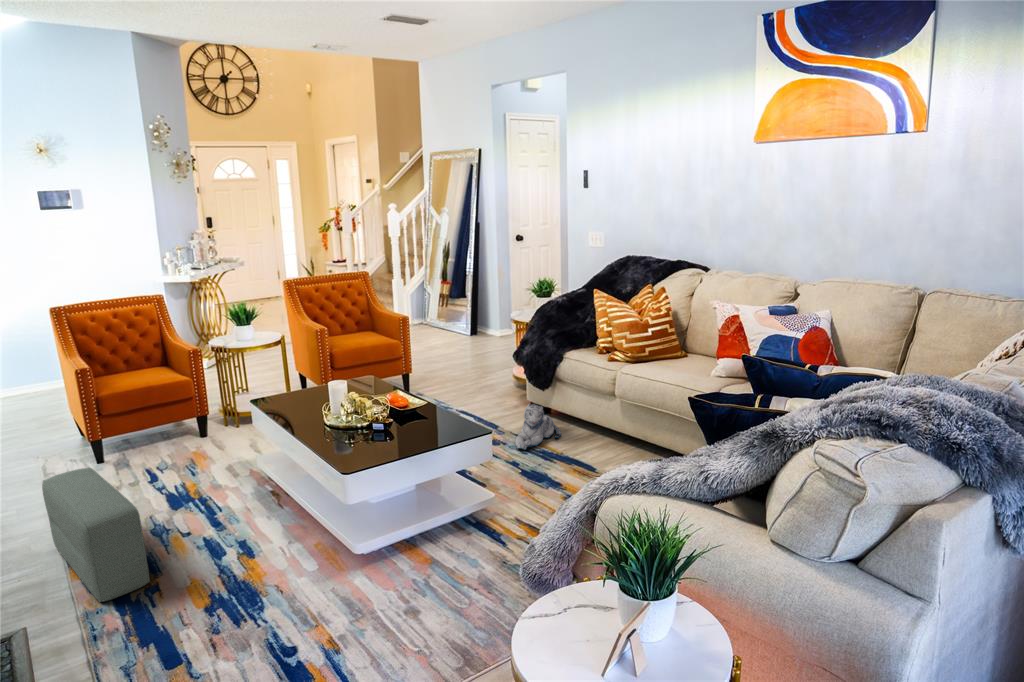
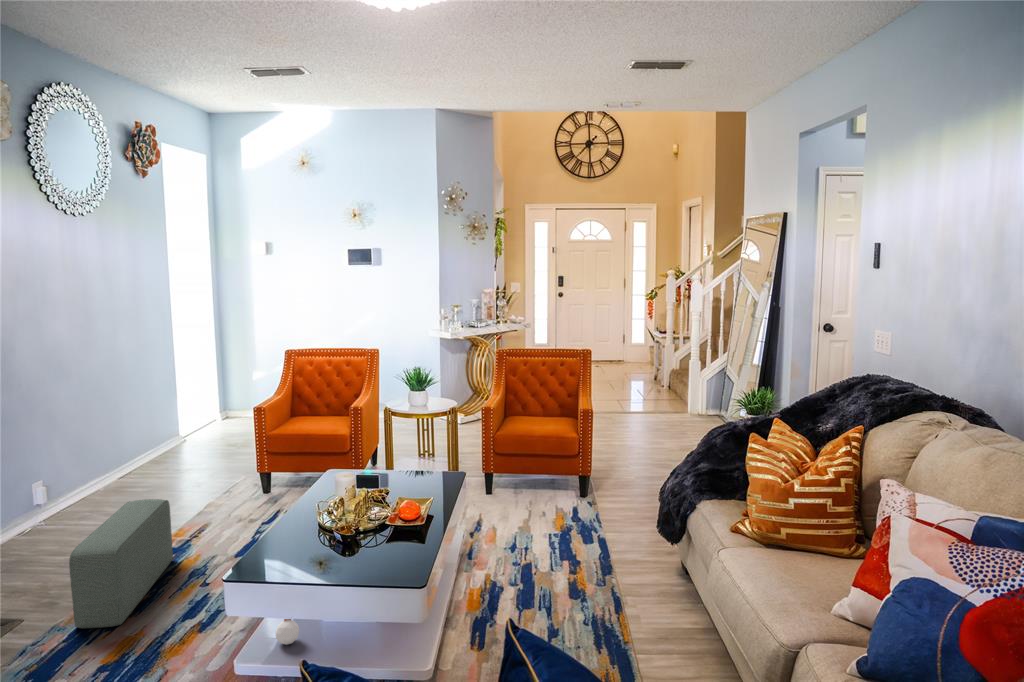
plush toy: present [515,404,561,450] -> none [582,559,675,622]
candle: none [355,487,375,523] -> present [276,619,299,644]

